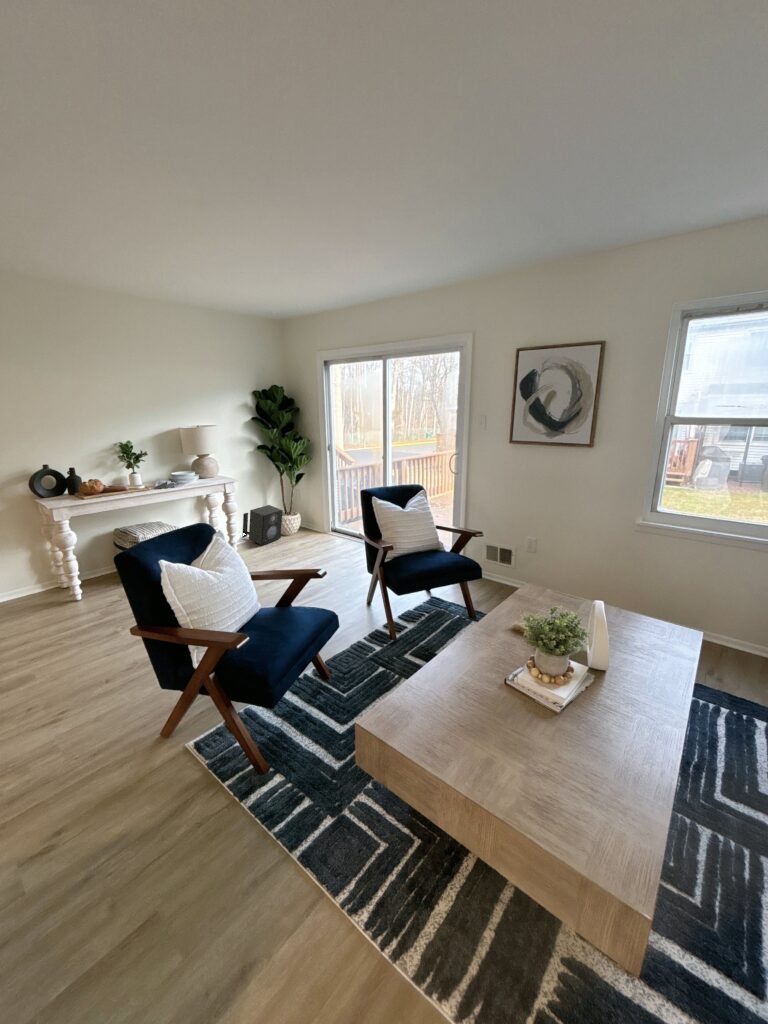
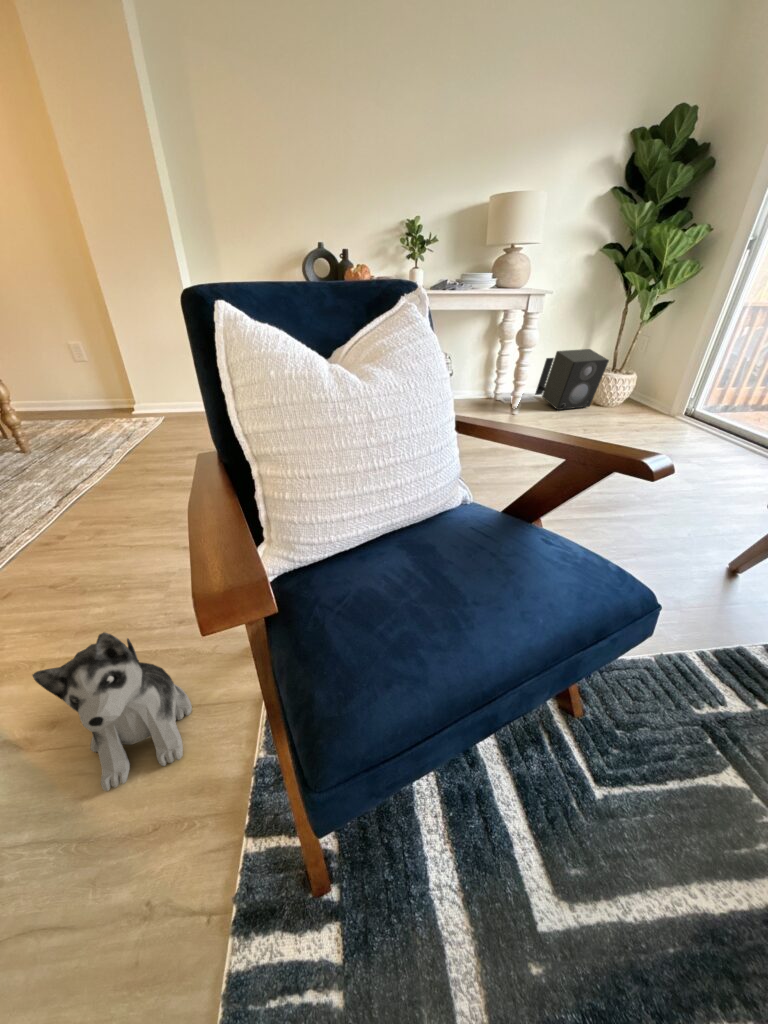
plush toy: none [89,725,164,823] -> present [33,632,192,791]

